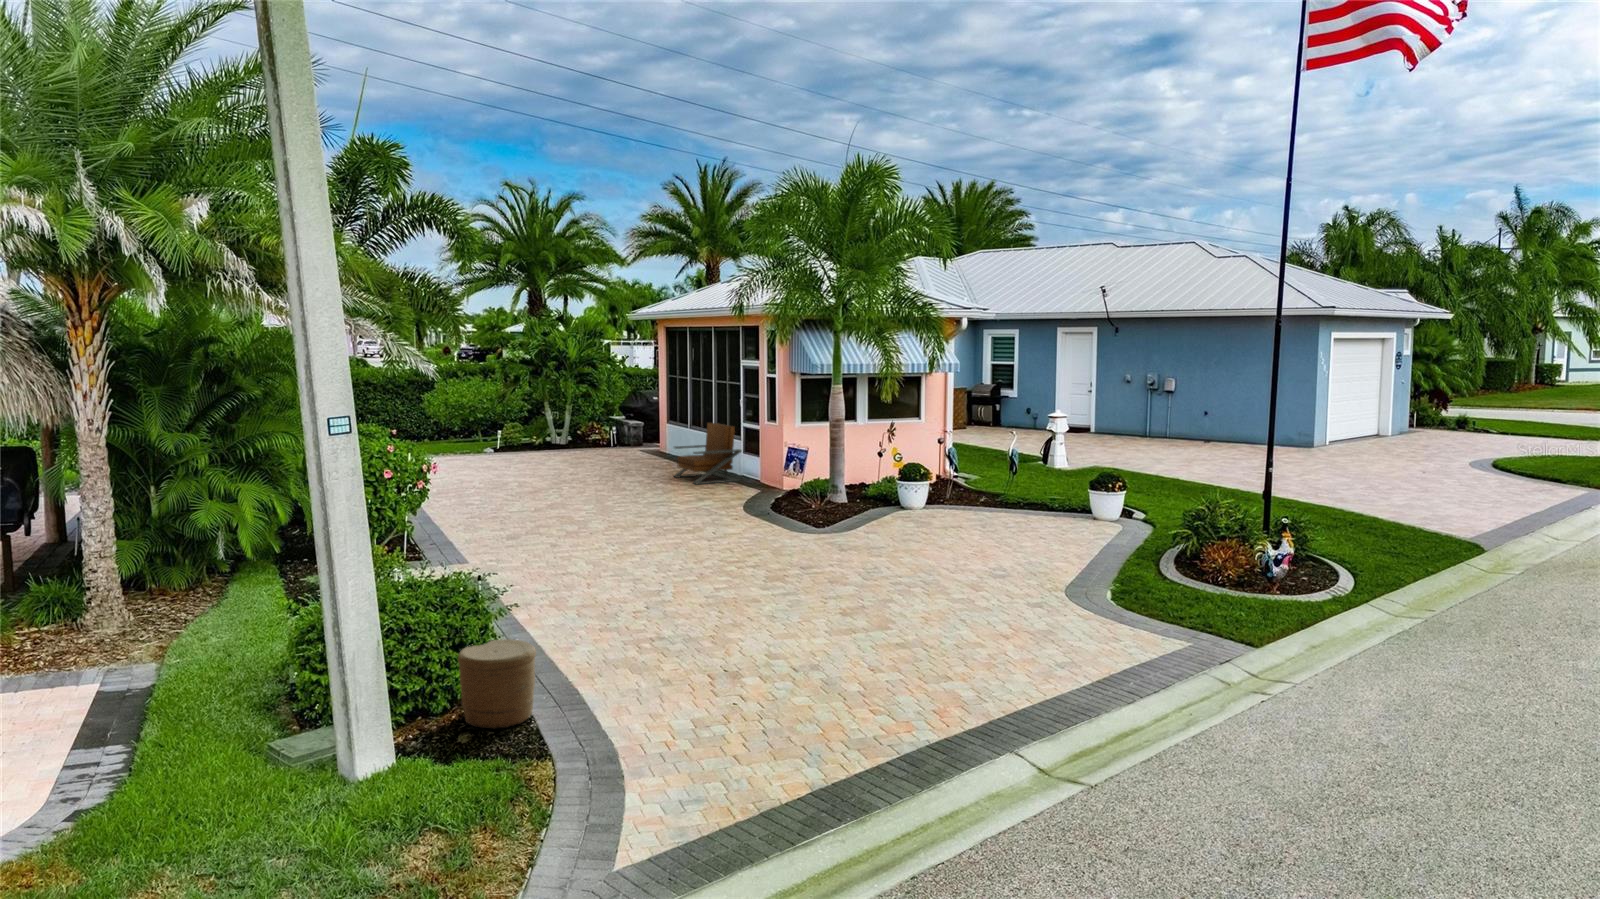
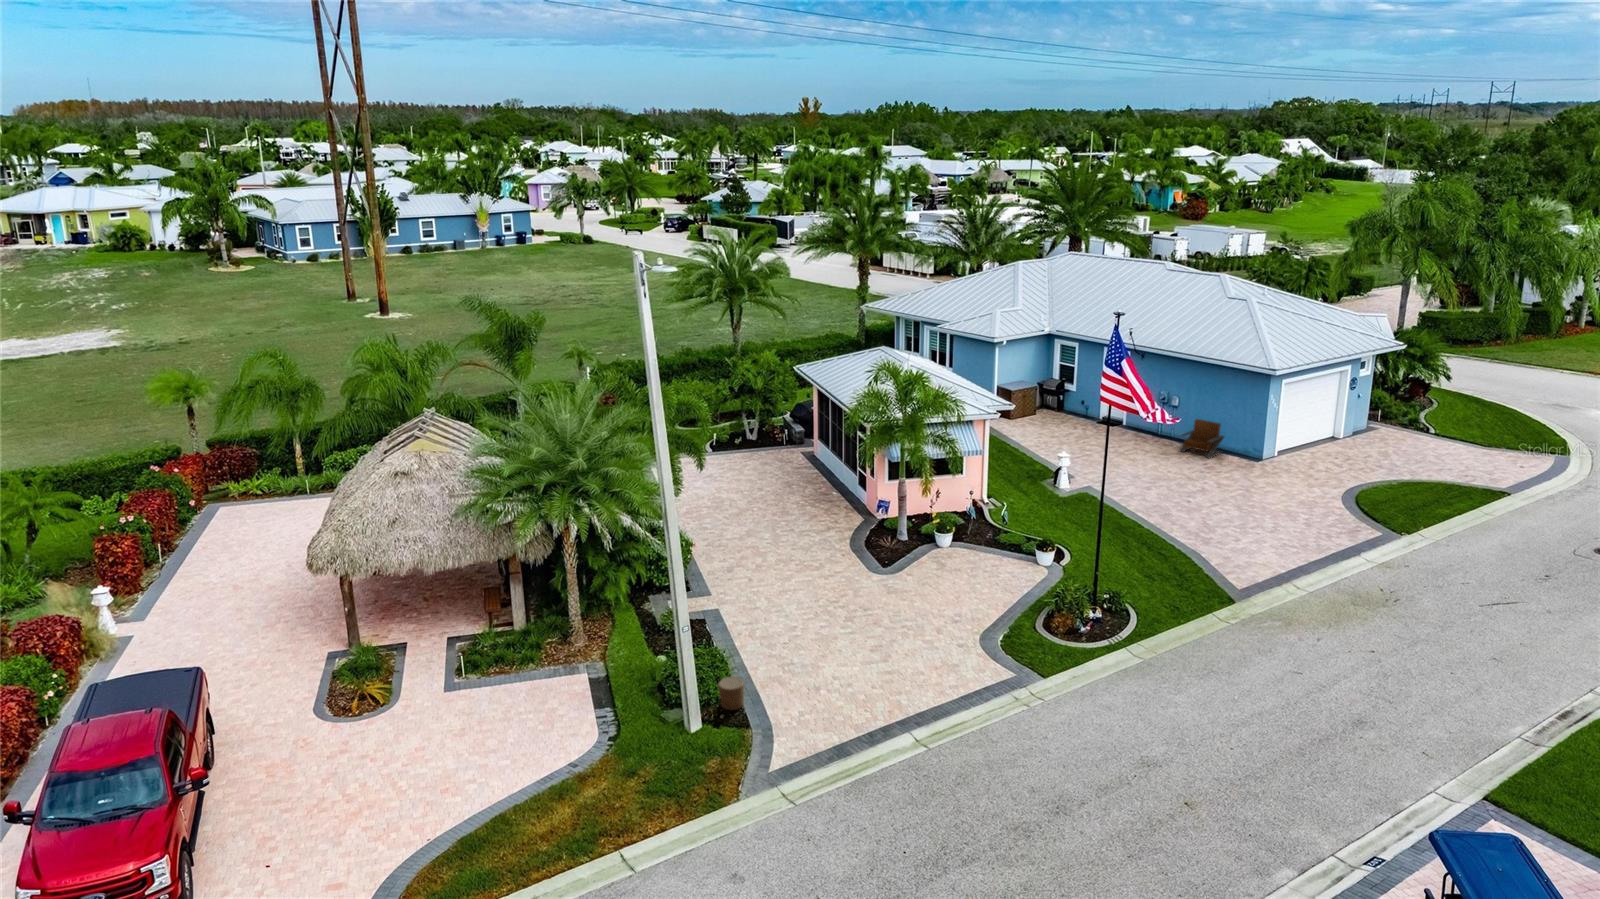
lounge chair: present [674,423,742,484] -> present [1179,419,1224,458]

